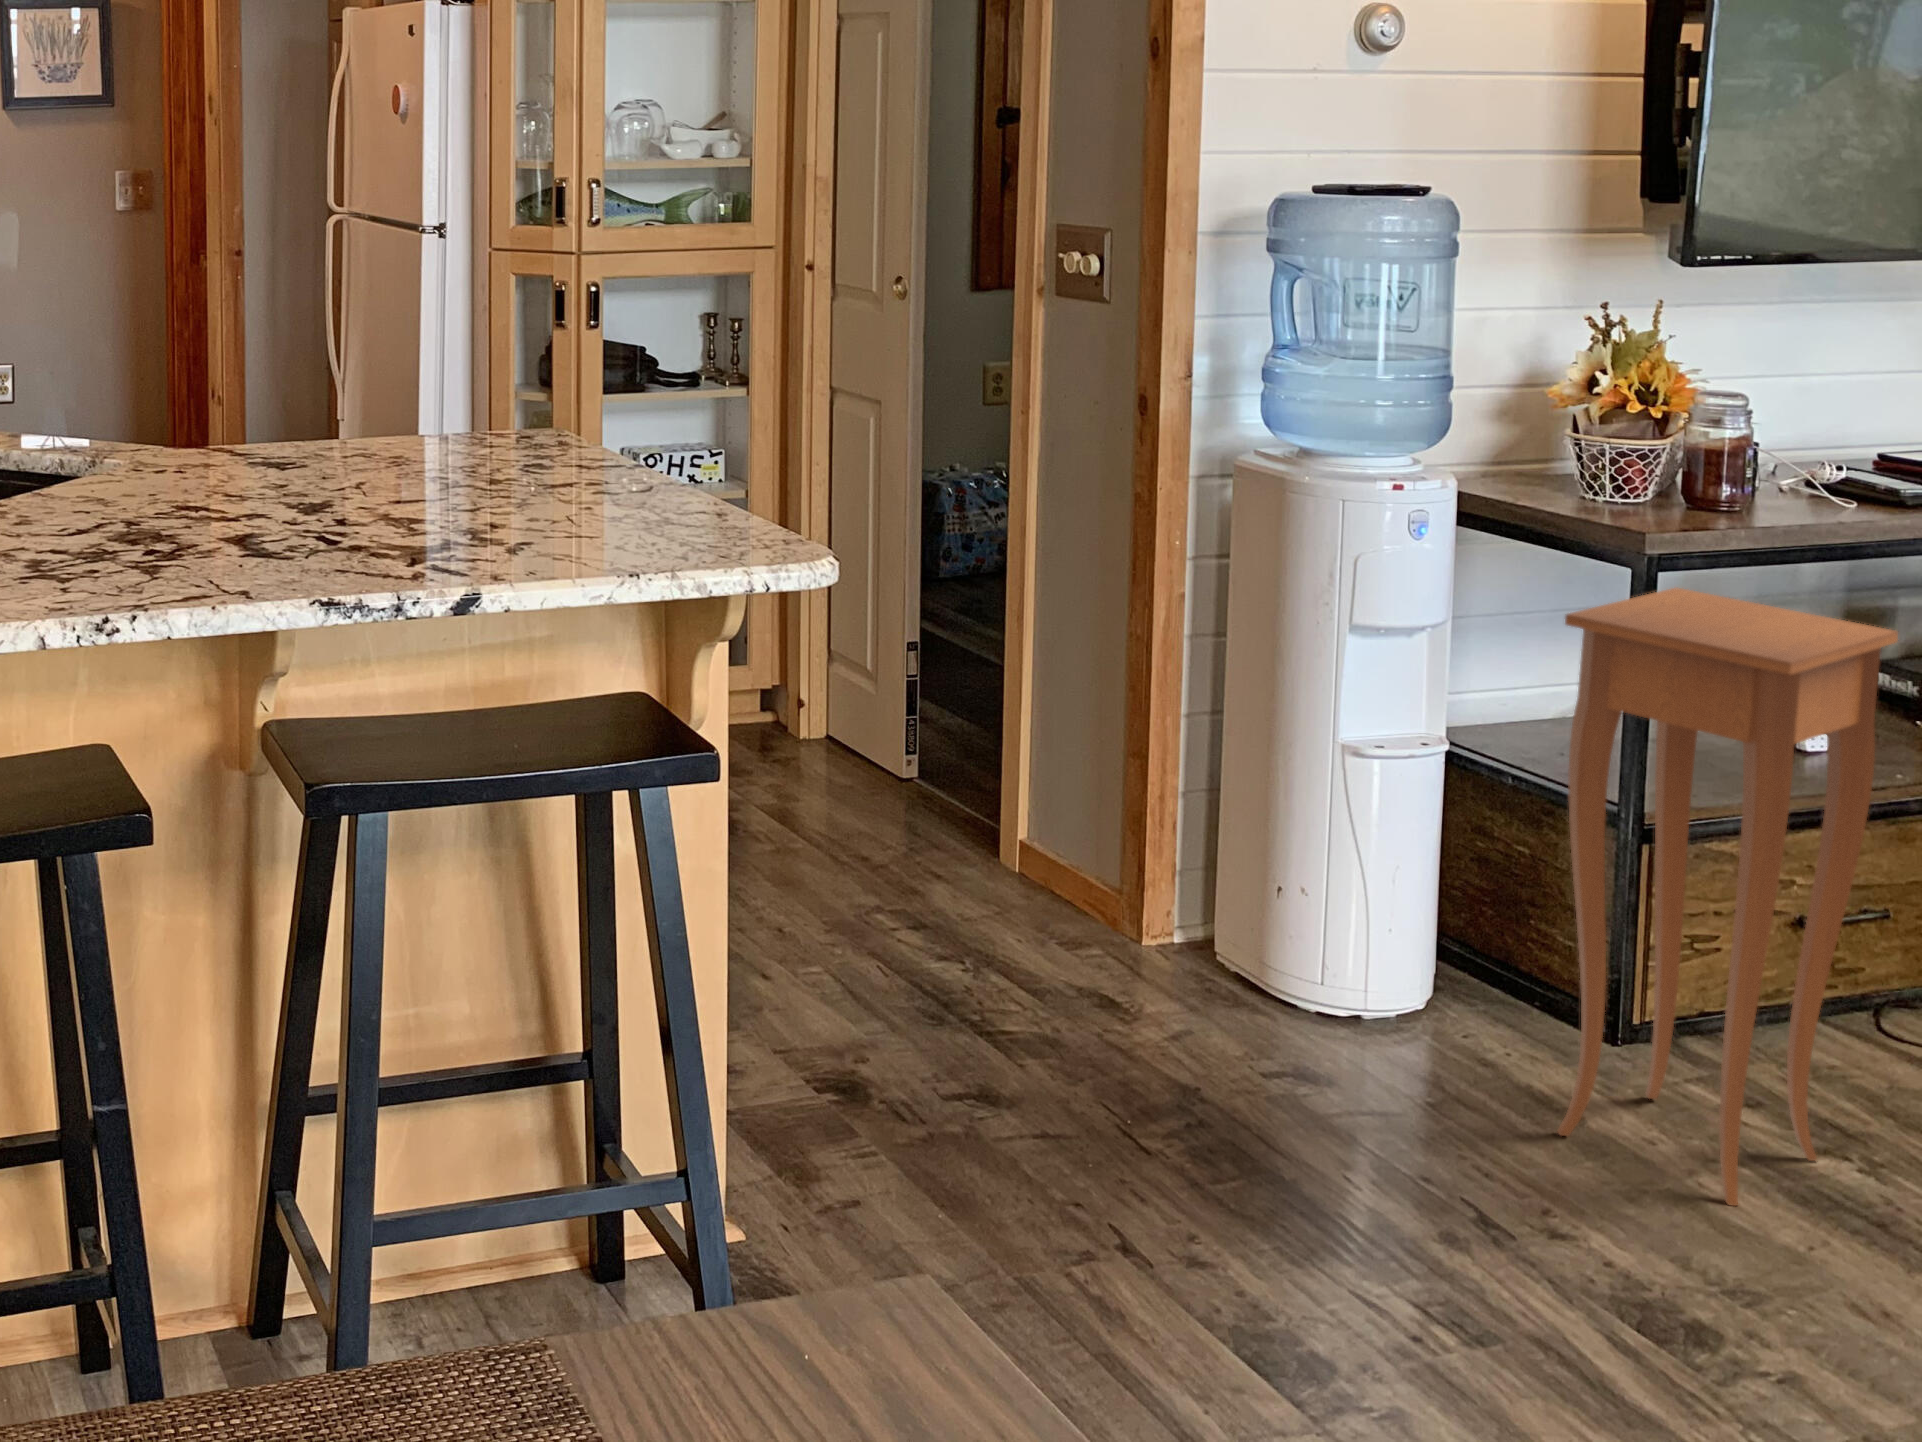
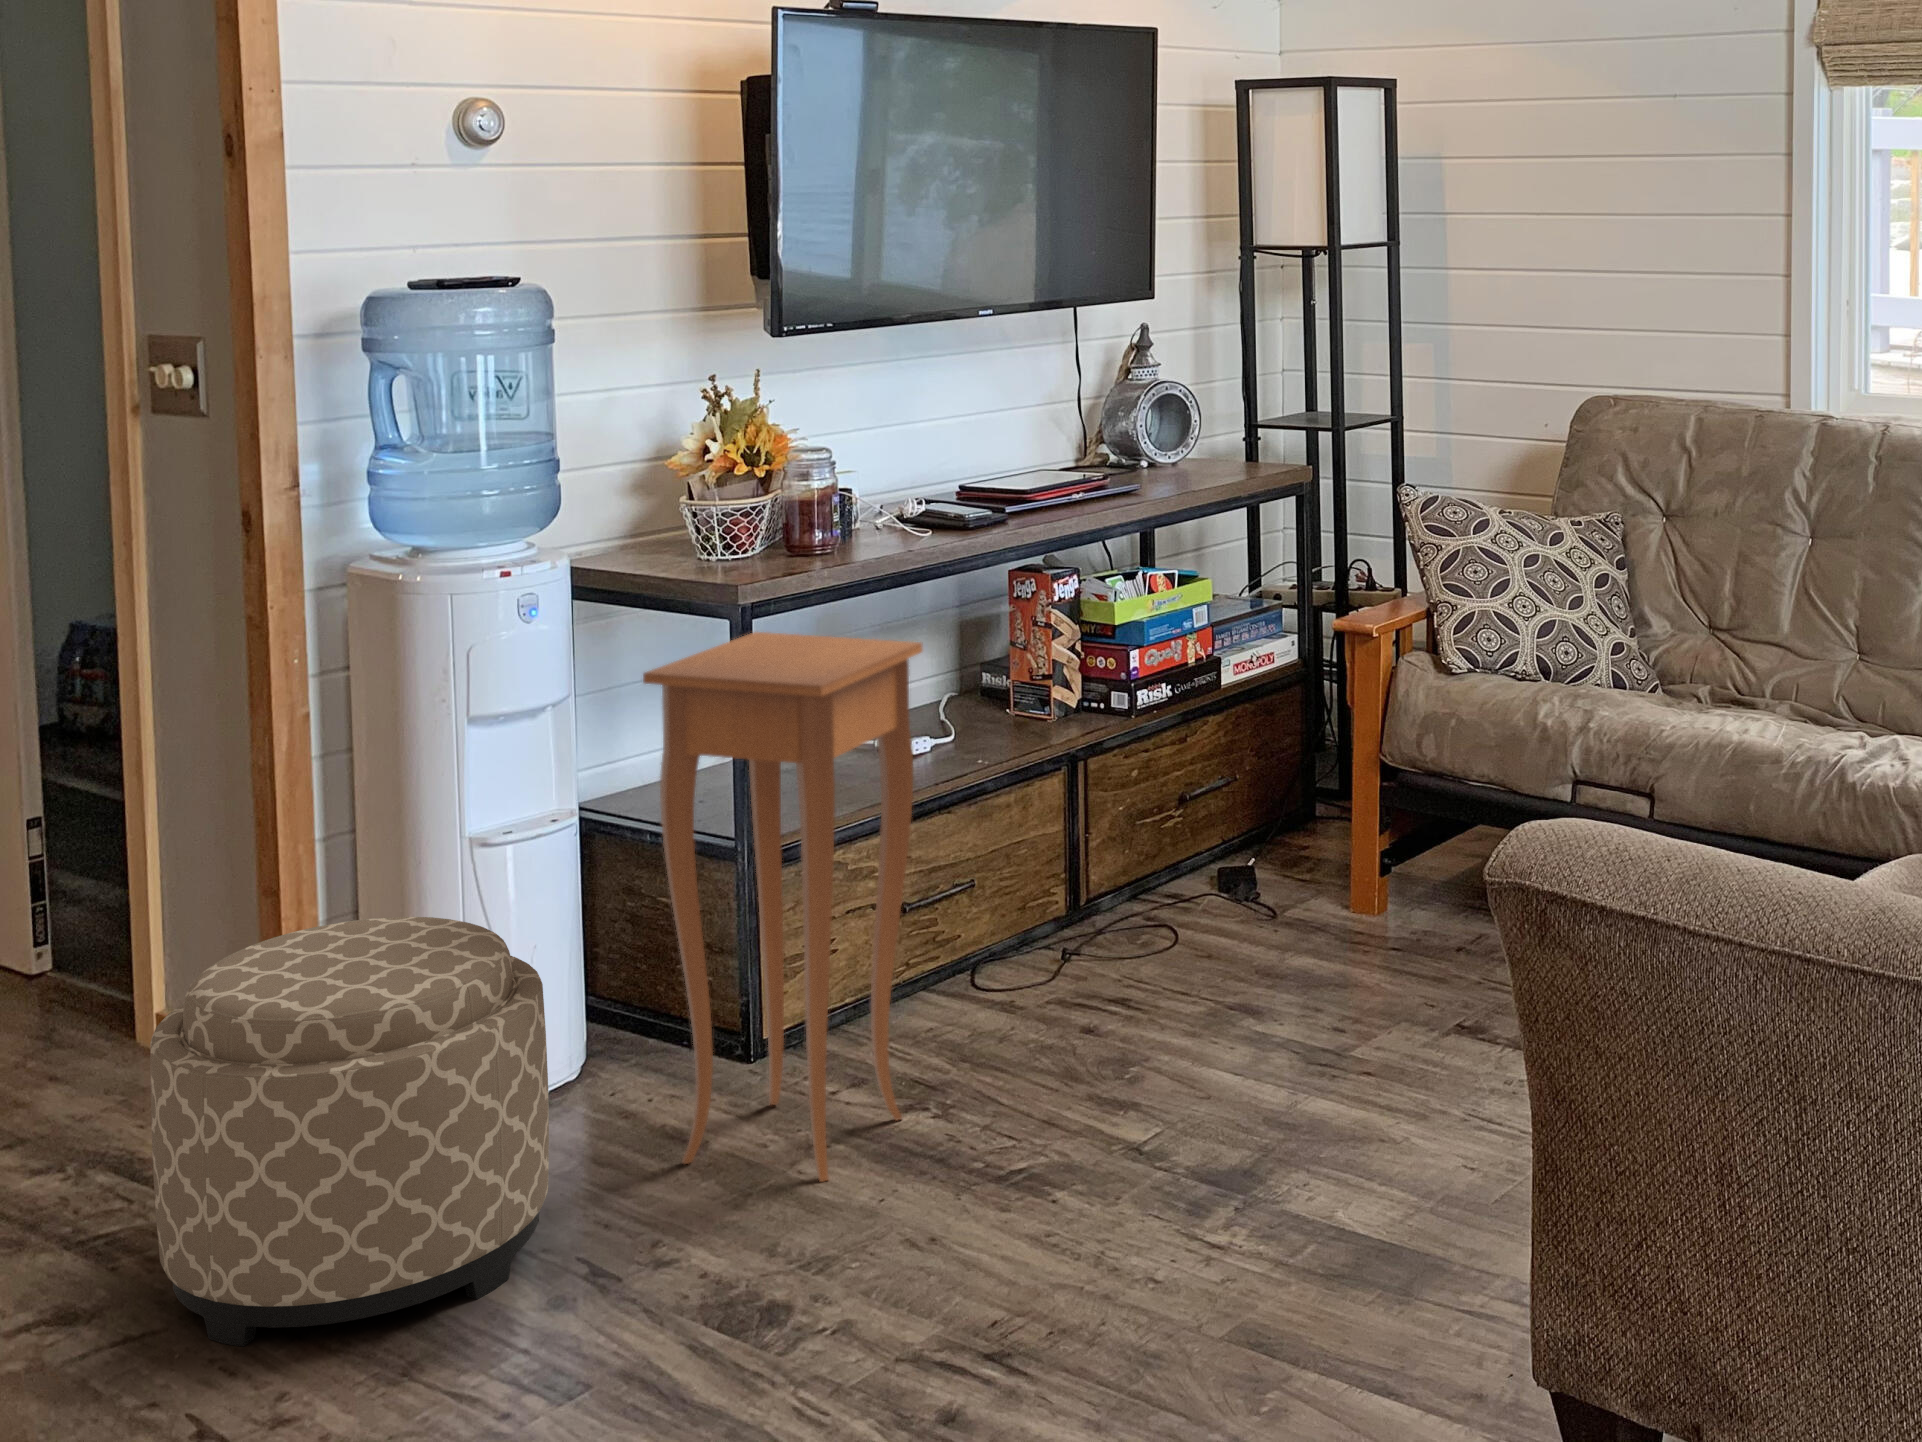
ottoman: none [1071,804,1444,1211] -> present [150,917,549,1346]

